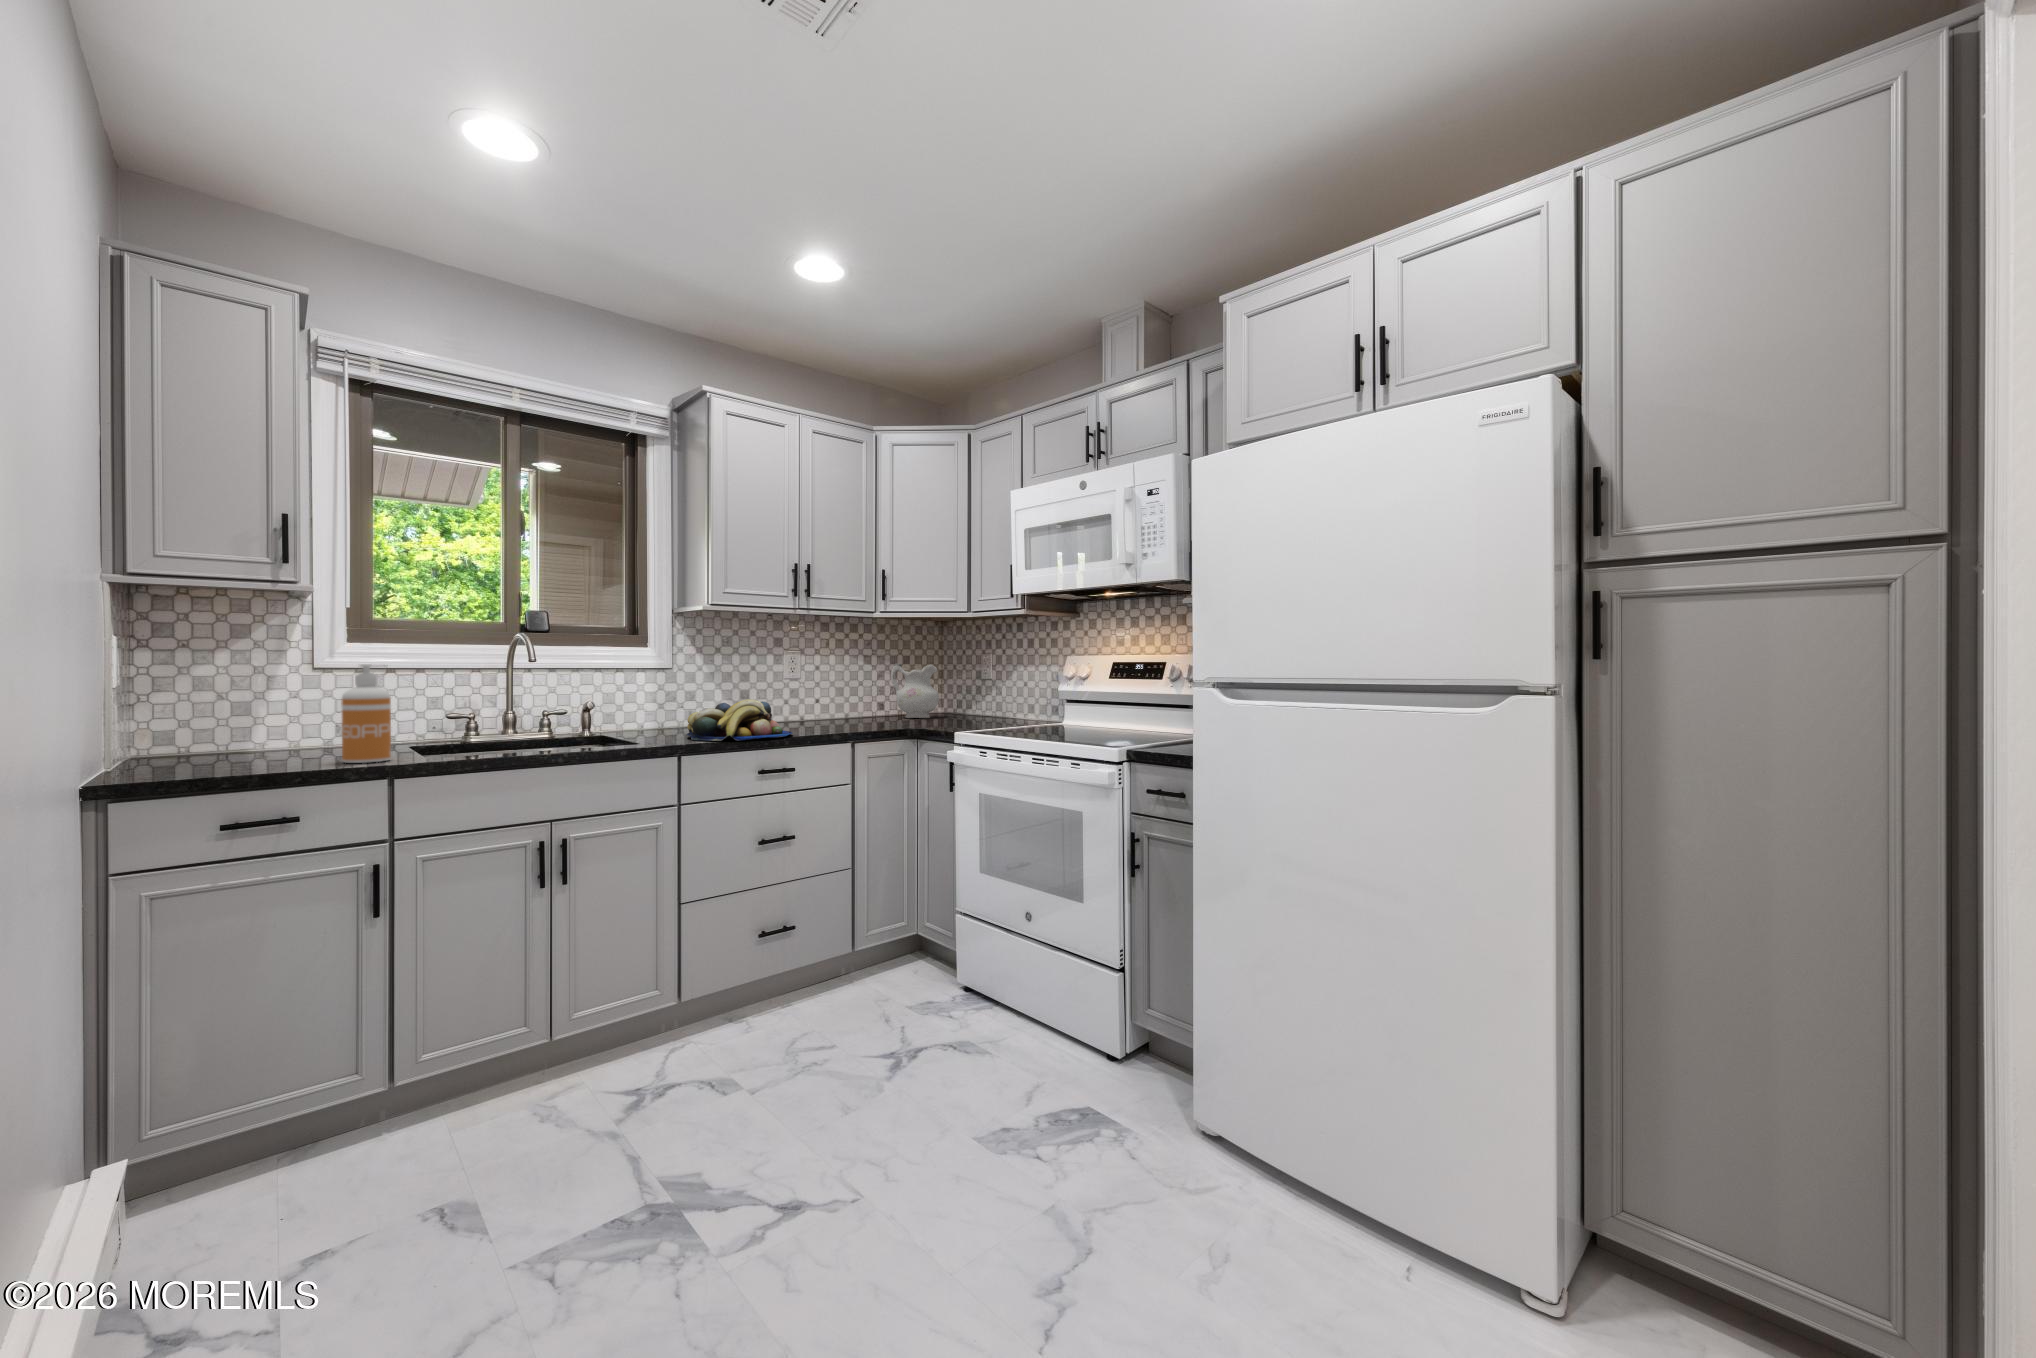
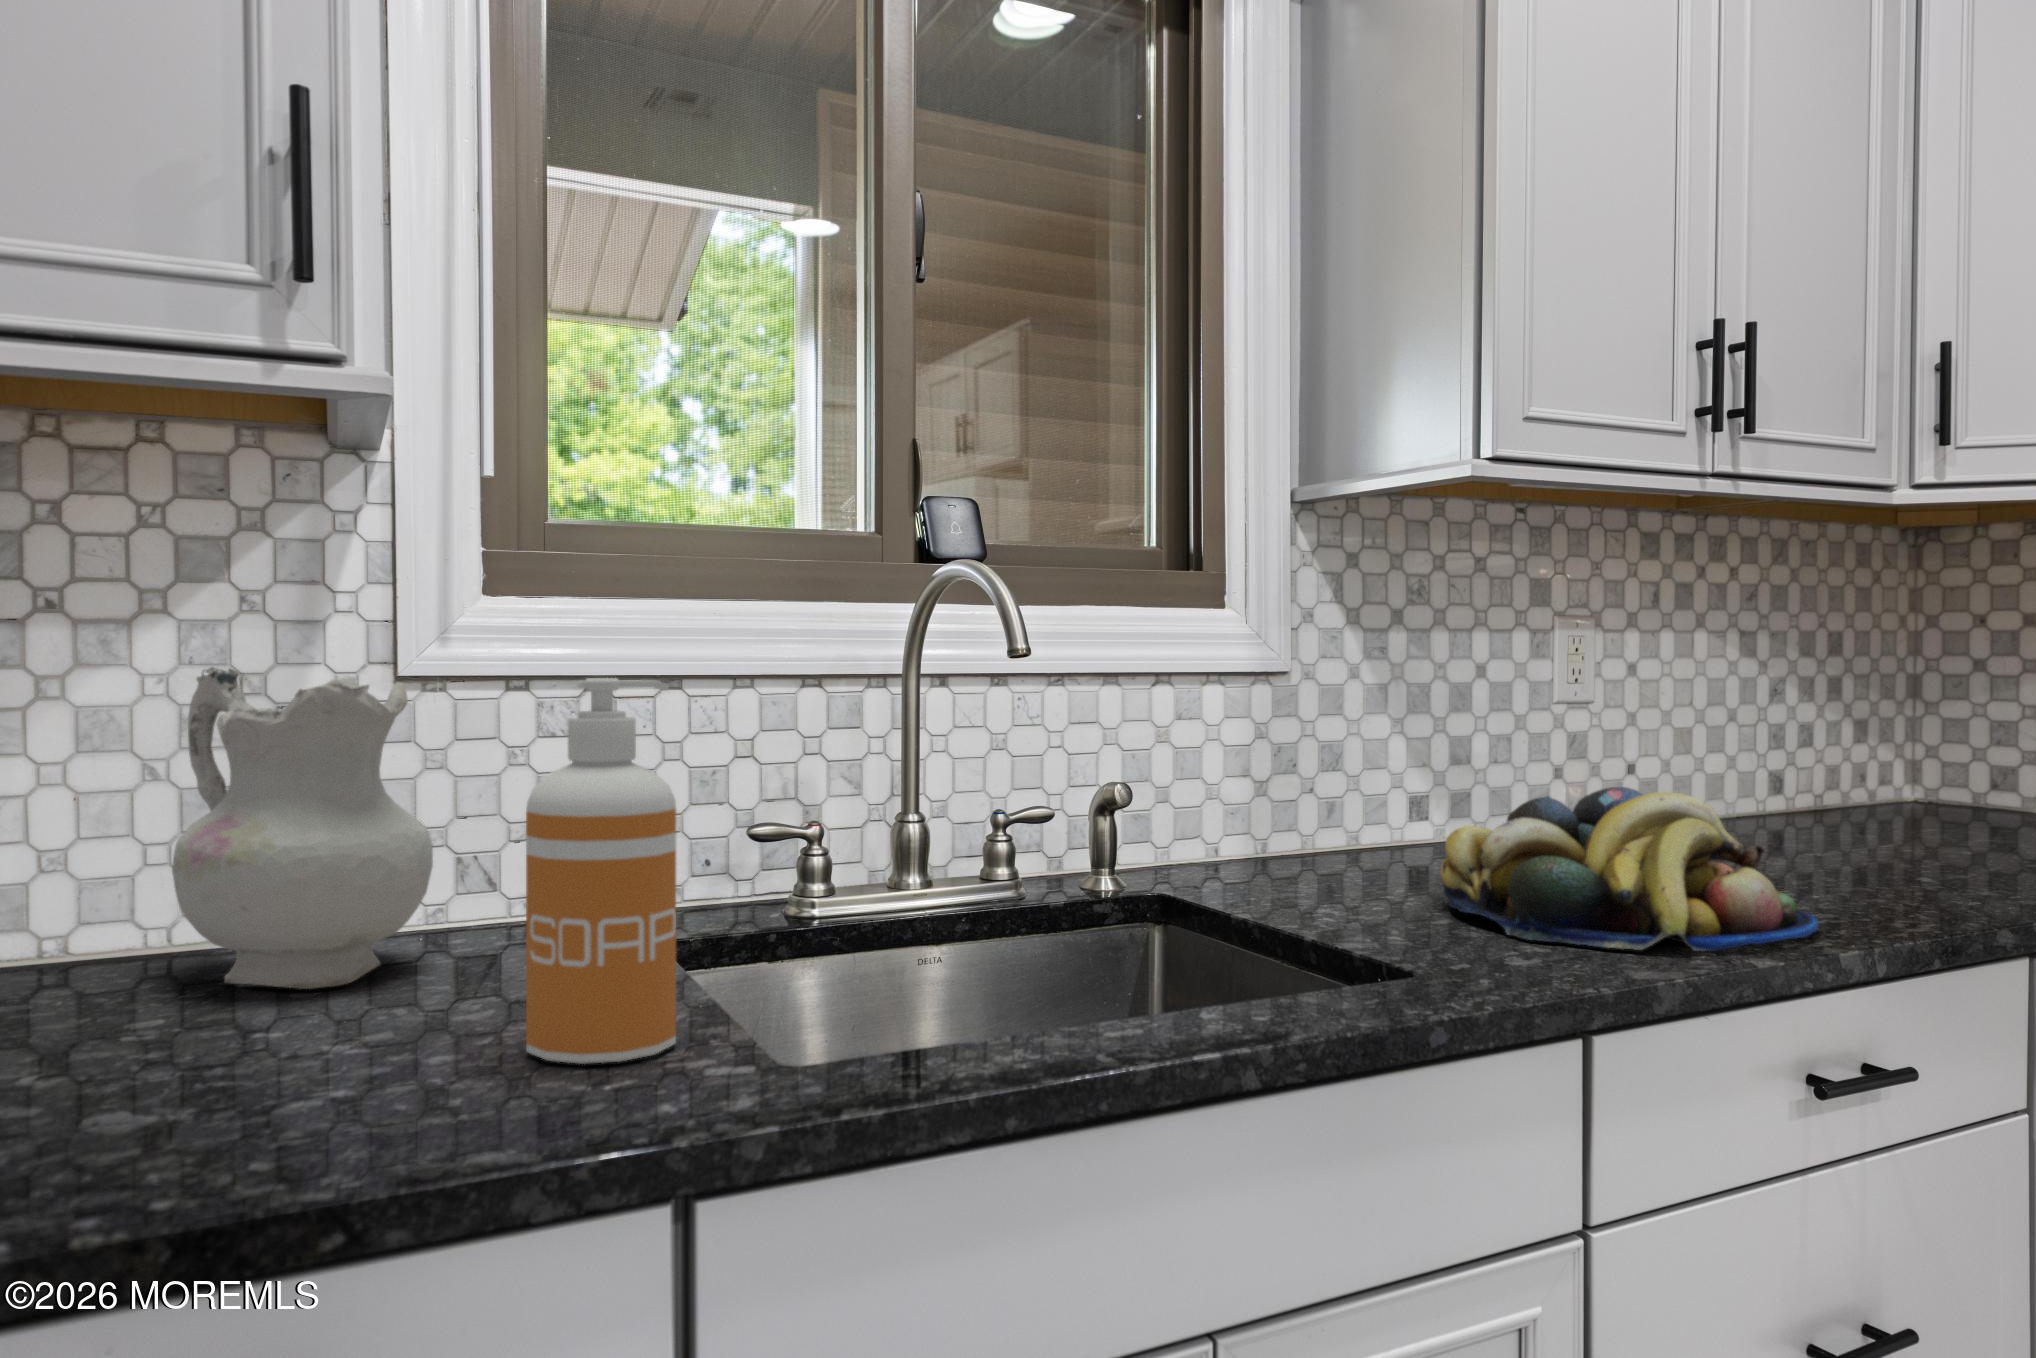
ceramic pitcher: present [891,663,939,718] -> present [172,667,433,989]

